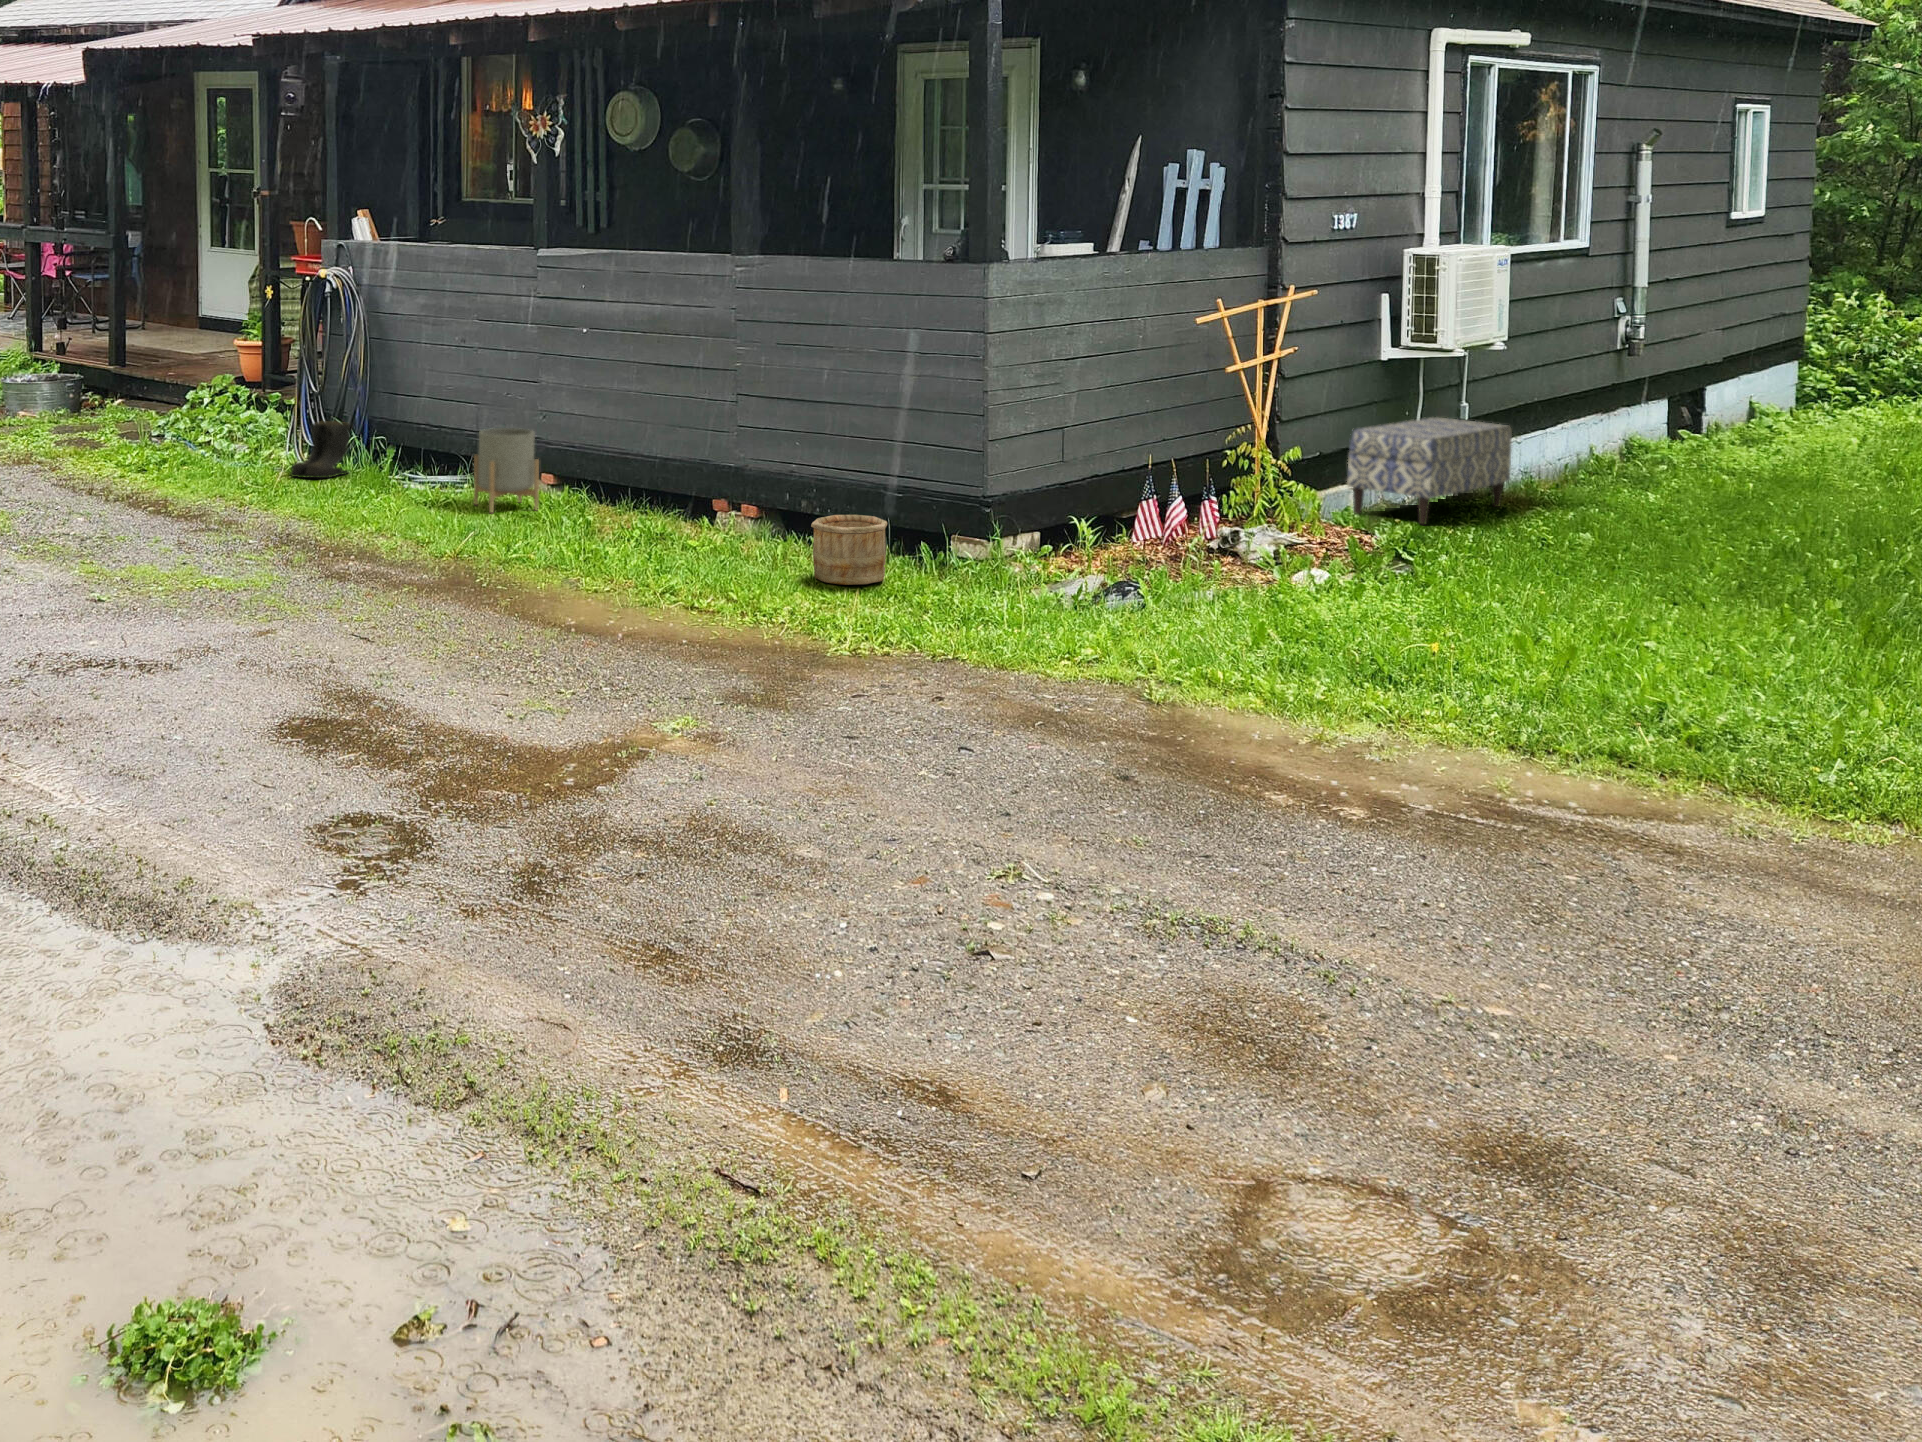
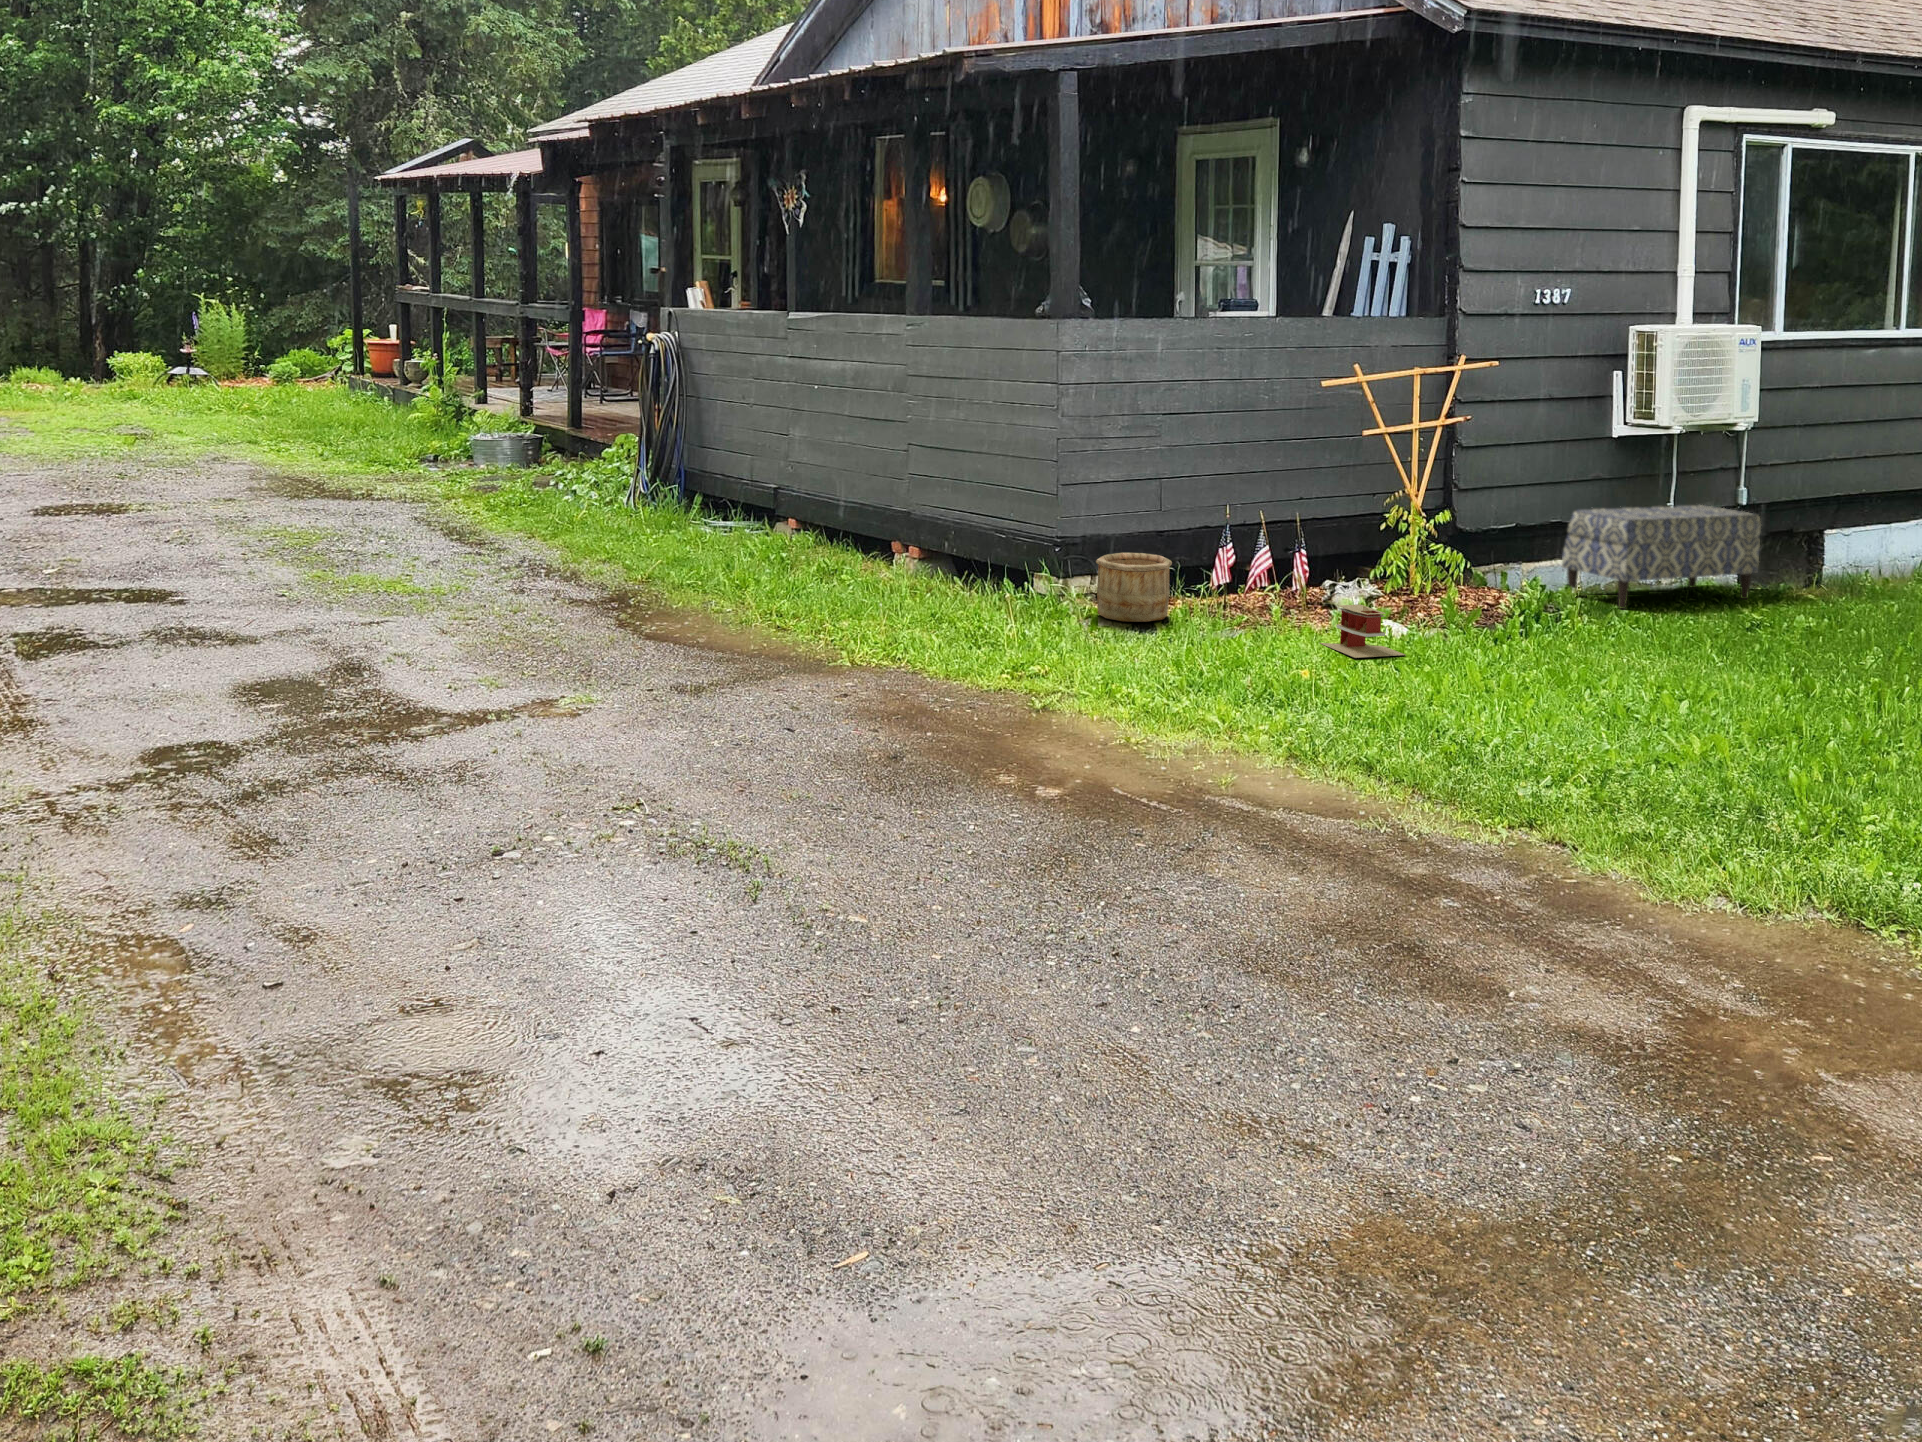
boots: present [290,421,350,478] -> none [614,465,673,515]
planter: present [474,428,539,513] -> none [727,473,779,549]
wooden bucket: present [811,515,887,585] -> present [1096,553,1172,622]
toy house: none [1278,545,1384,600] -> present [1320,605,1405,658]

